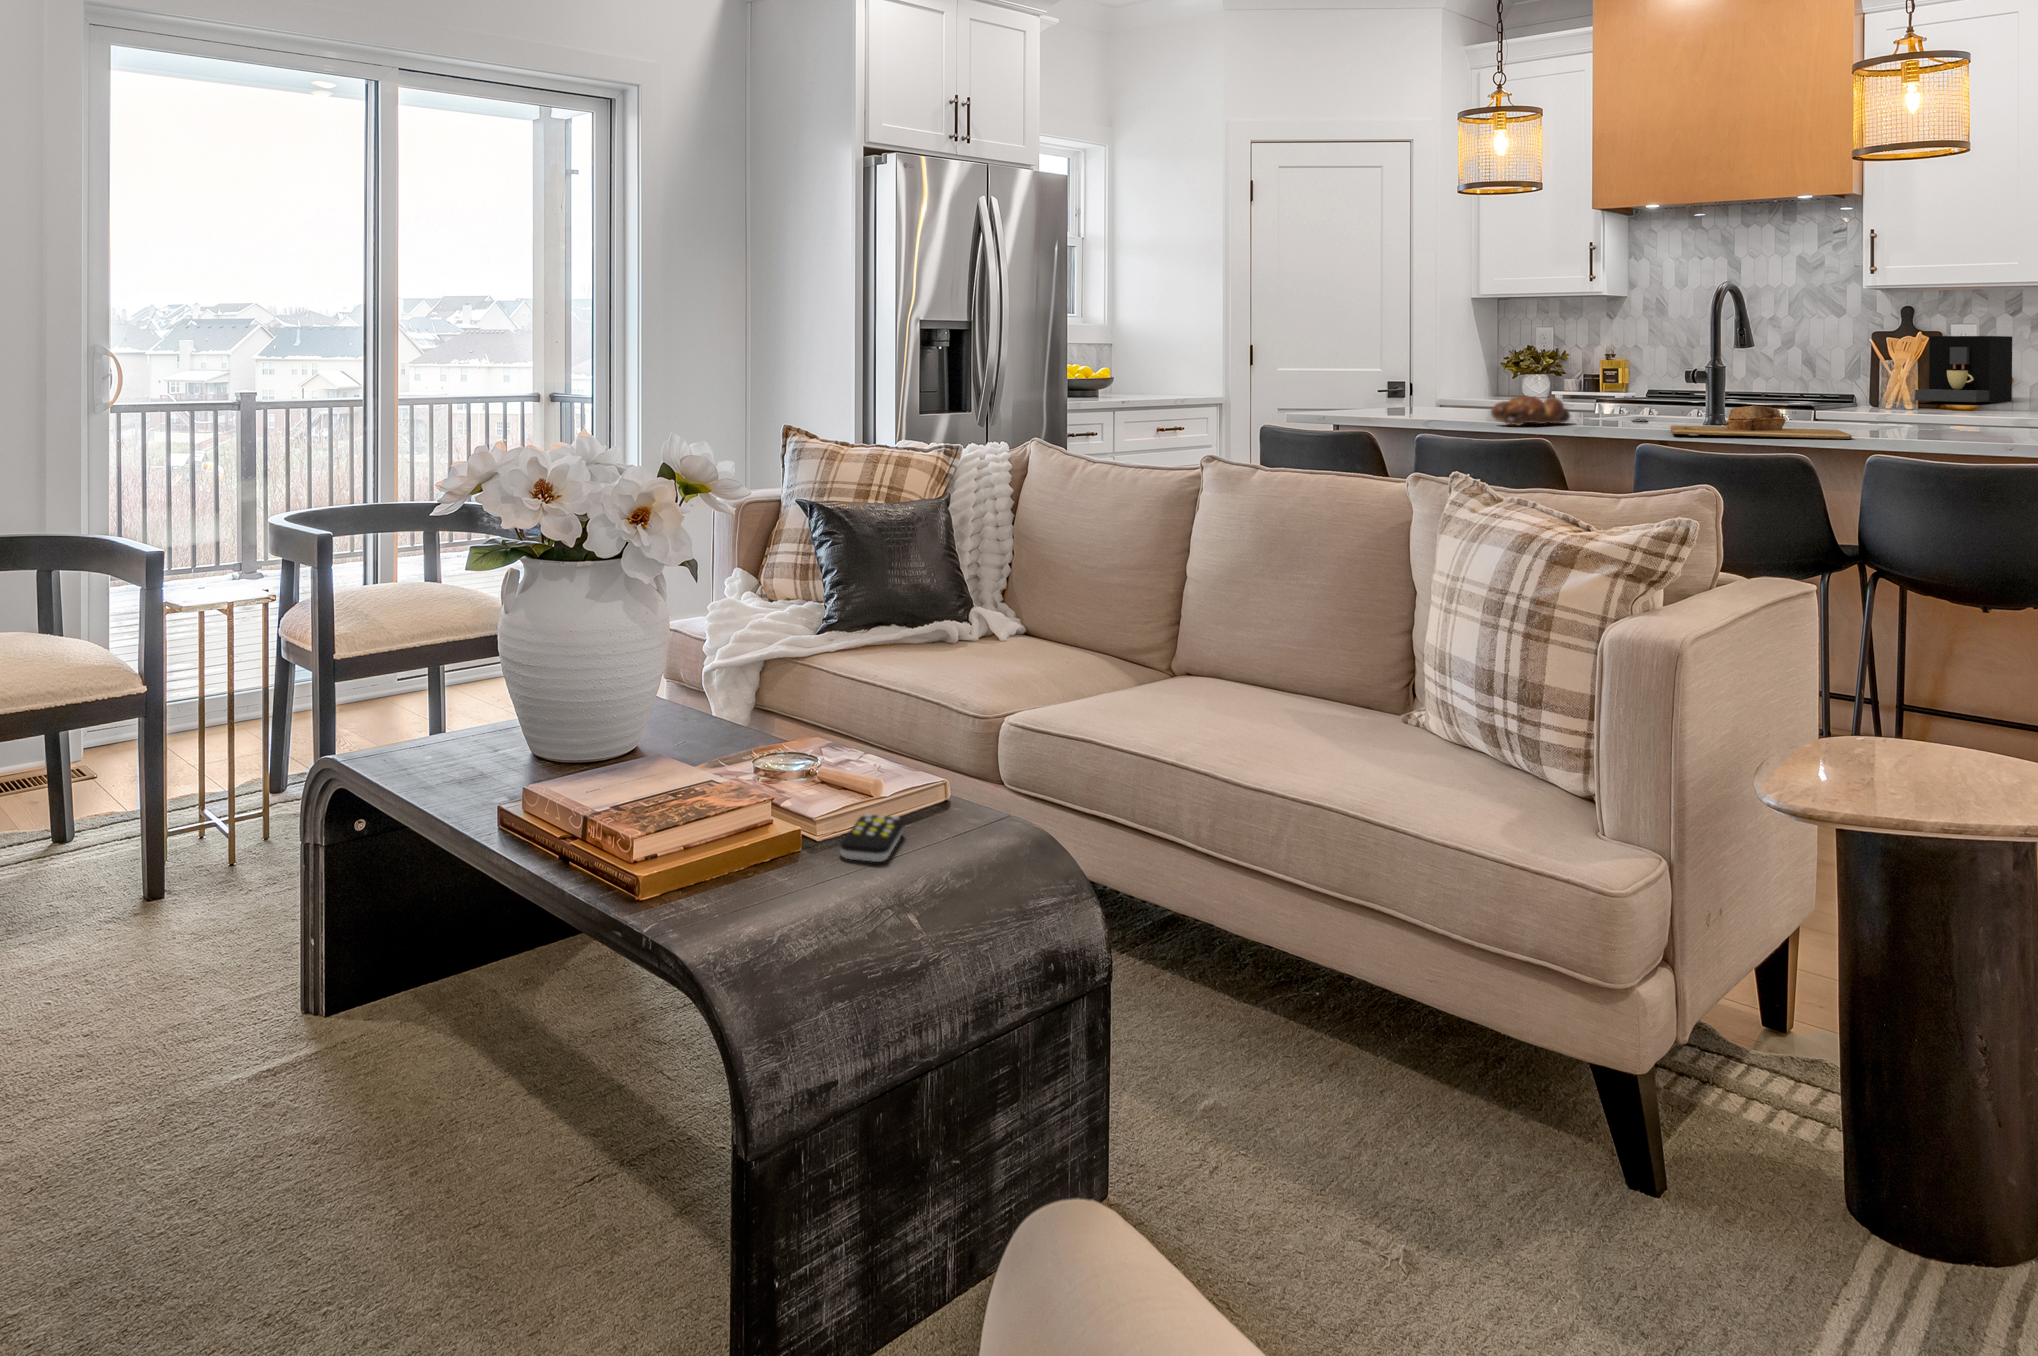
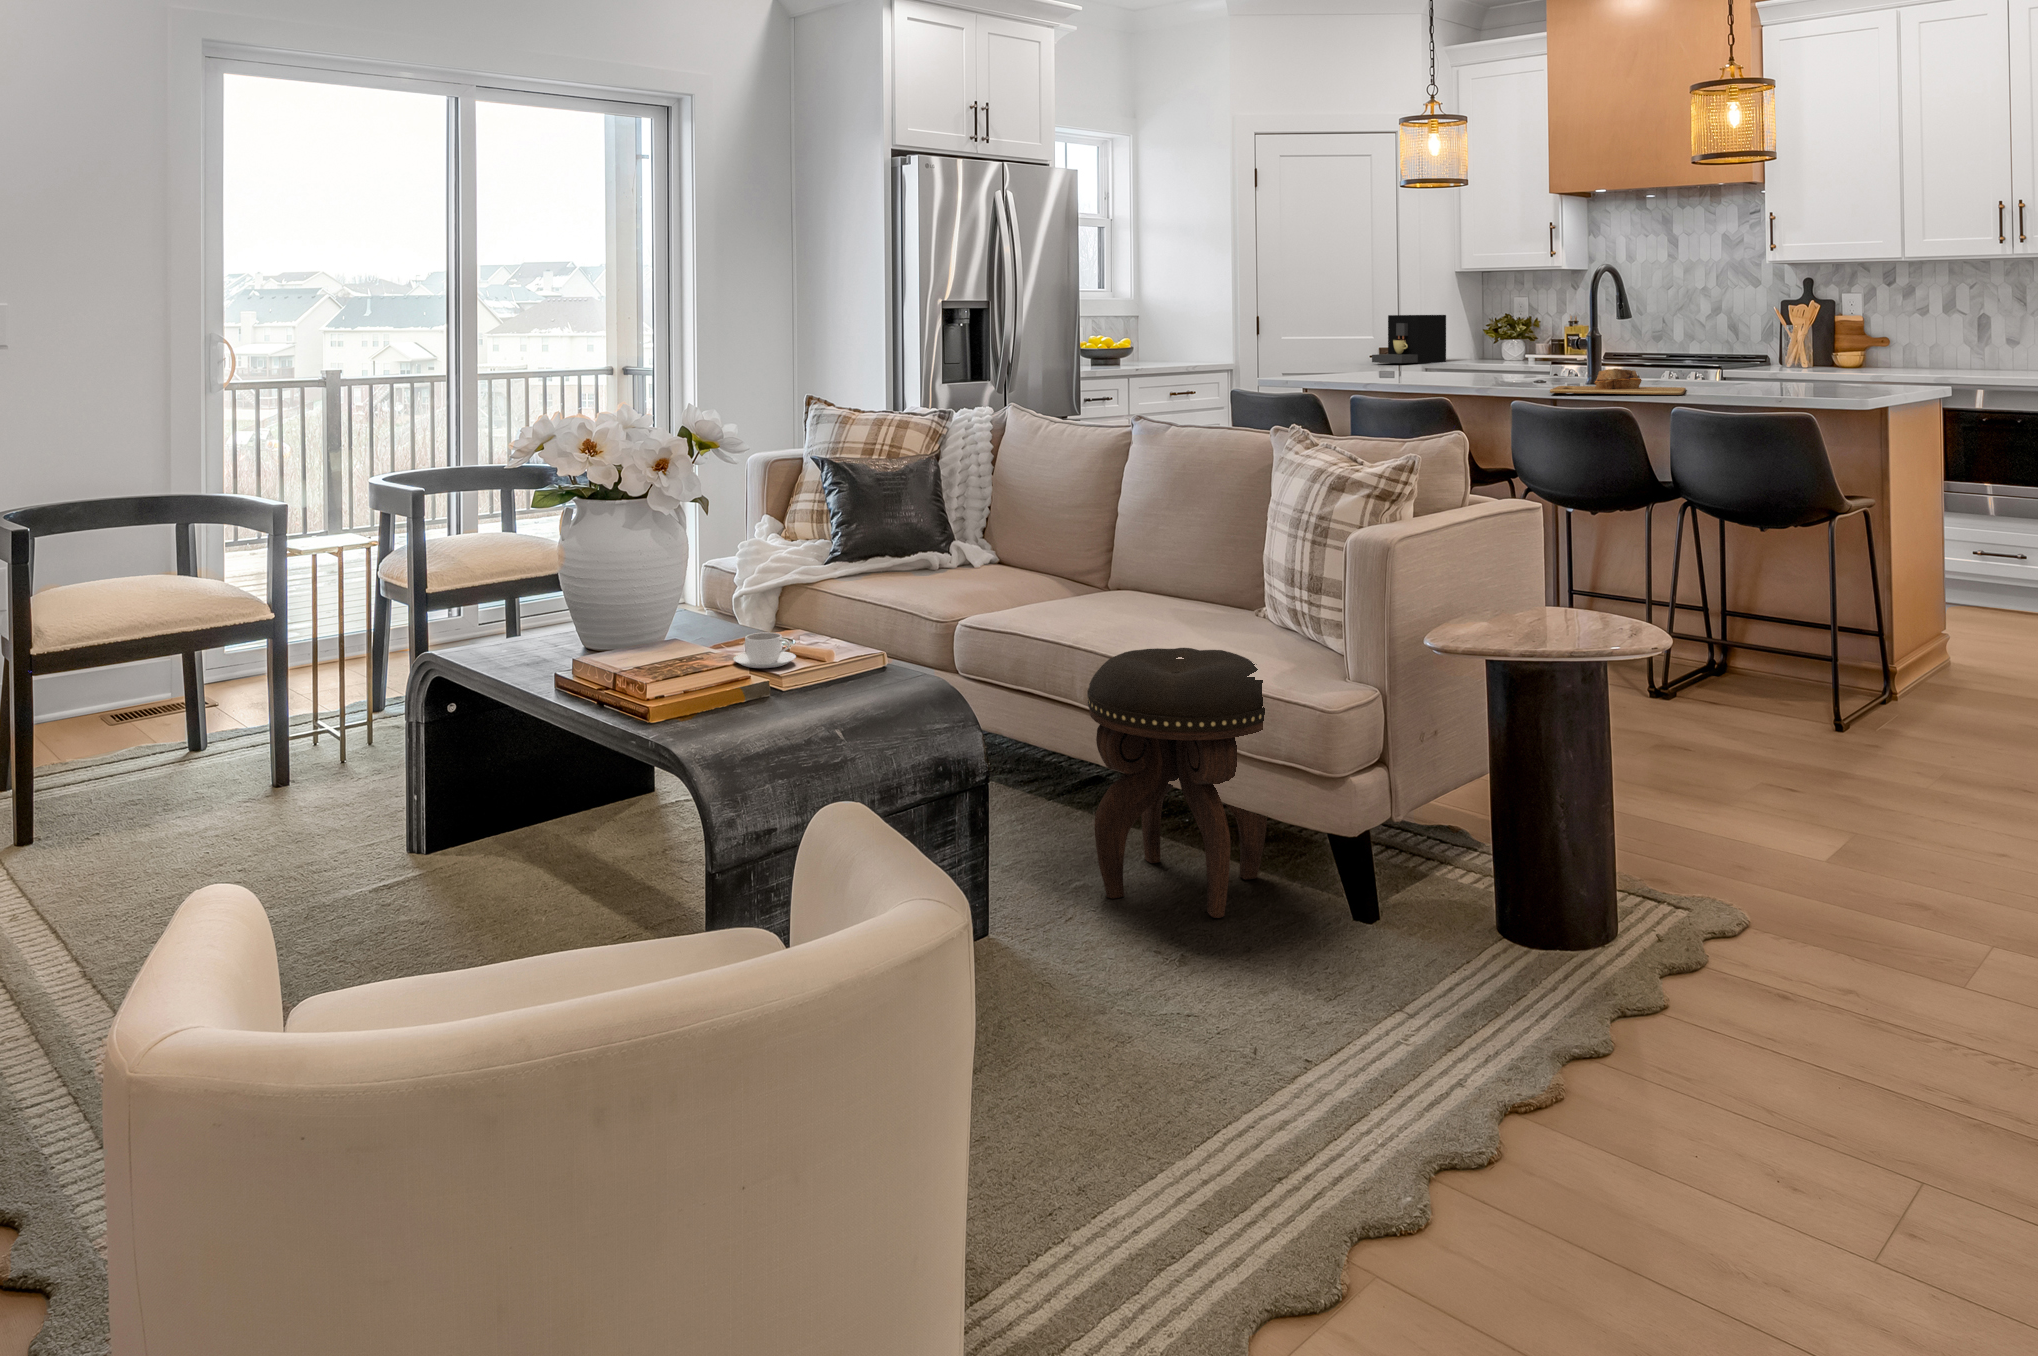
coffee maker: present [1915,336,2012,403] -> present [1372,315,1446,364]
bread loaf: present [1491,395,1570,425] -> none [1423,362,1490,388]
coffee cup: none [739,748,824,801] -> present [733,632,796,668]
footstool: none [1222,777,1503,1183] -> present [1087,648,1267,918]
remote control: present [840,814,905,862] -> none [795,672,846,700]

